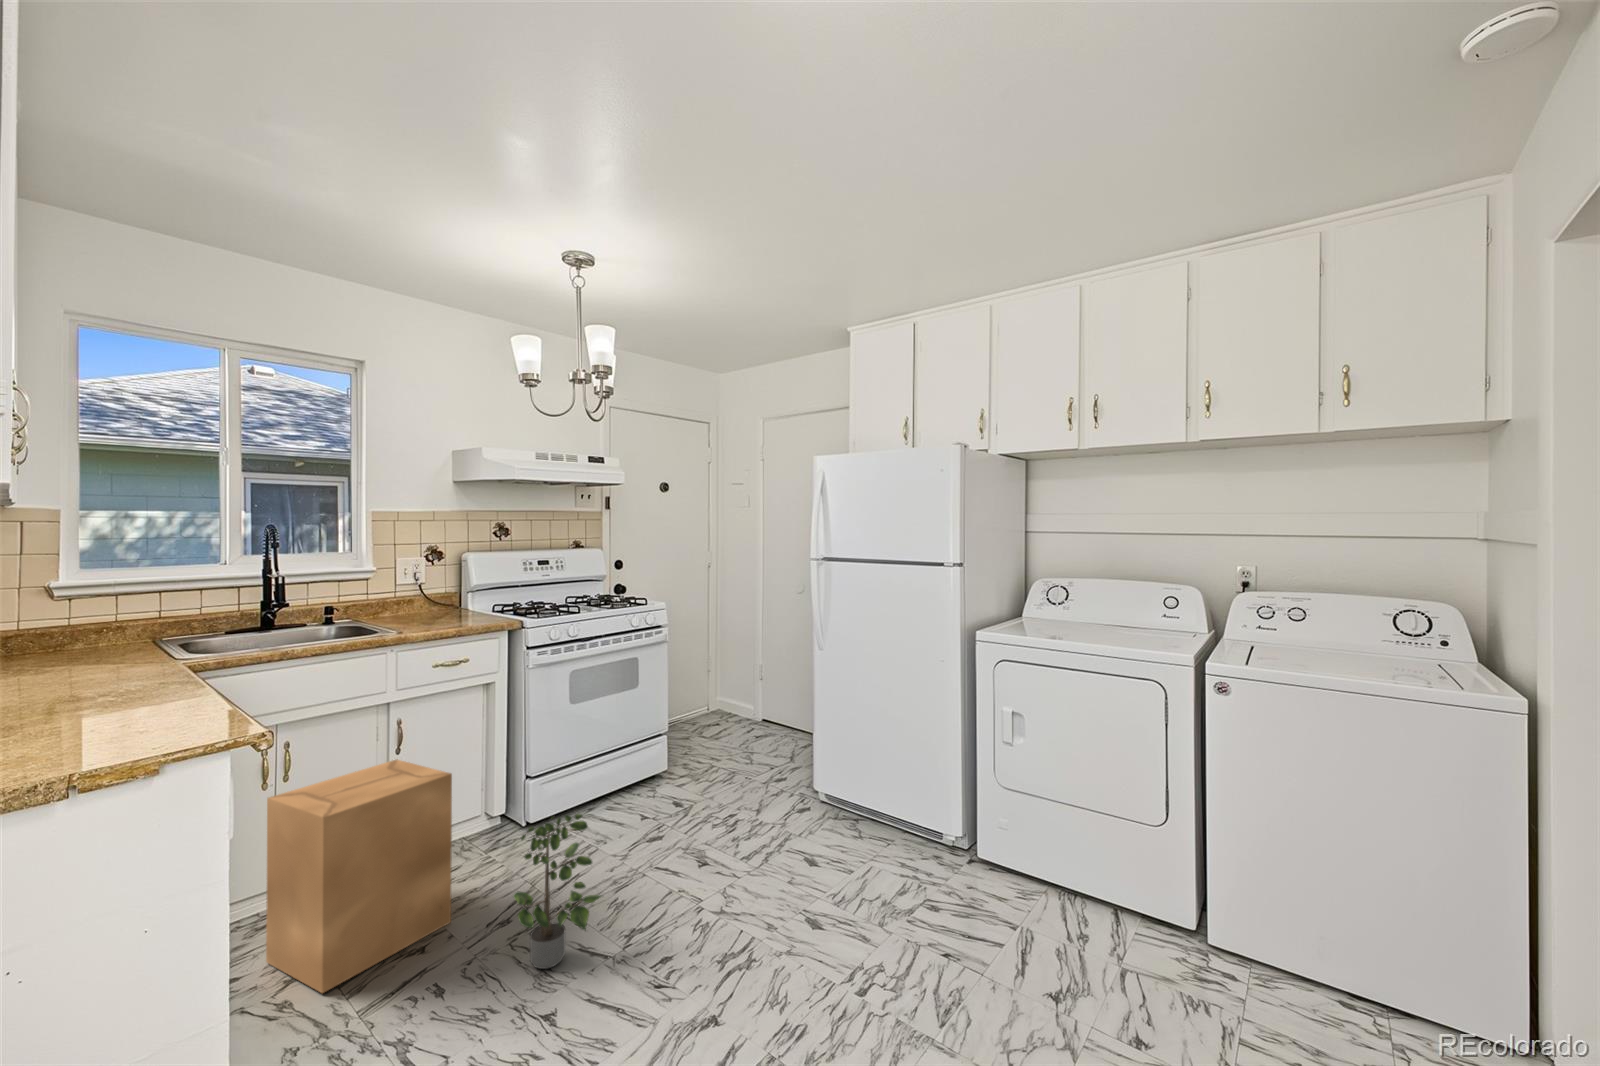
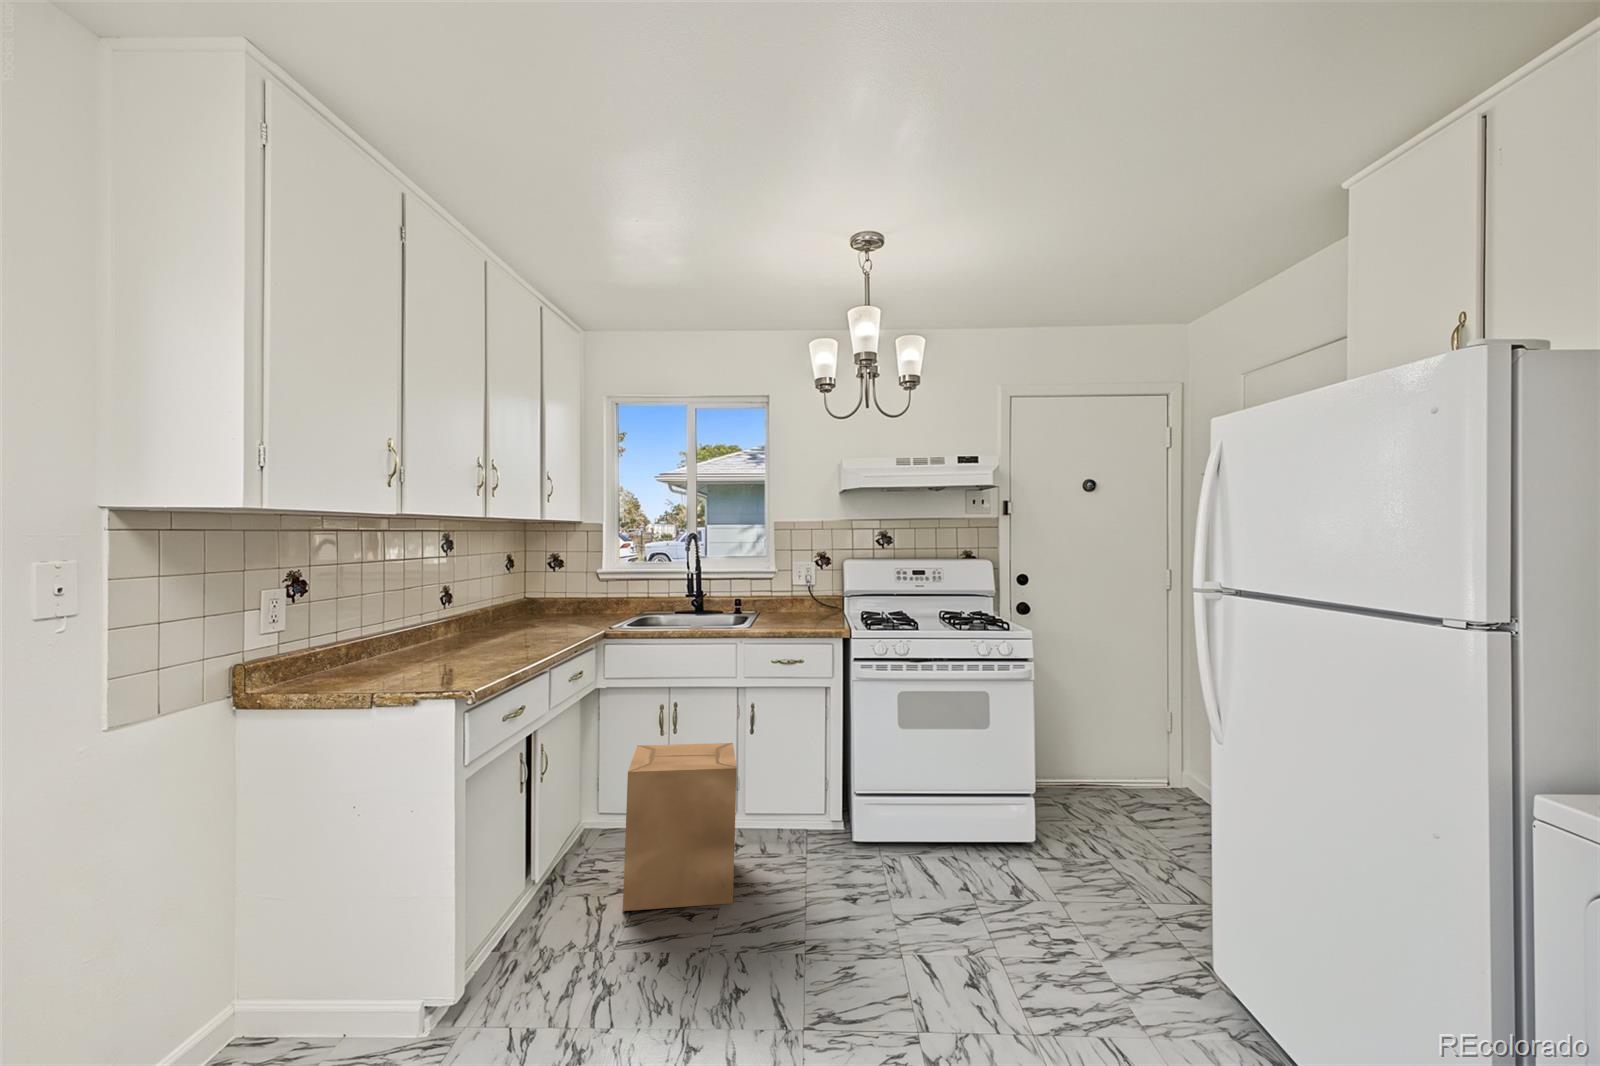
potted plant: present [514,814,601,969] -> none [705,840,794,1001]

